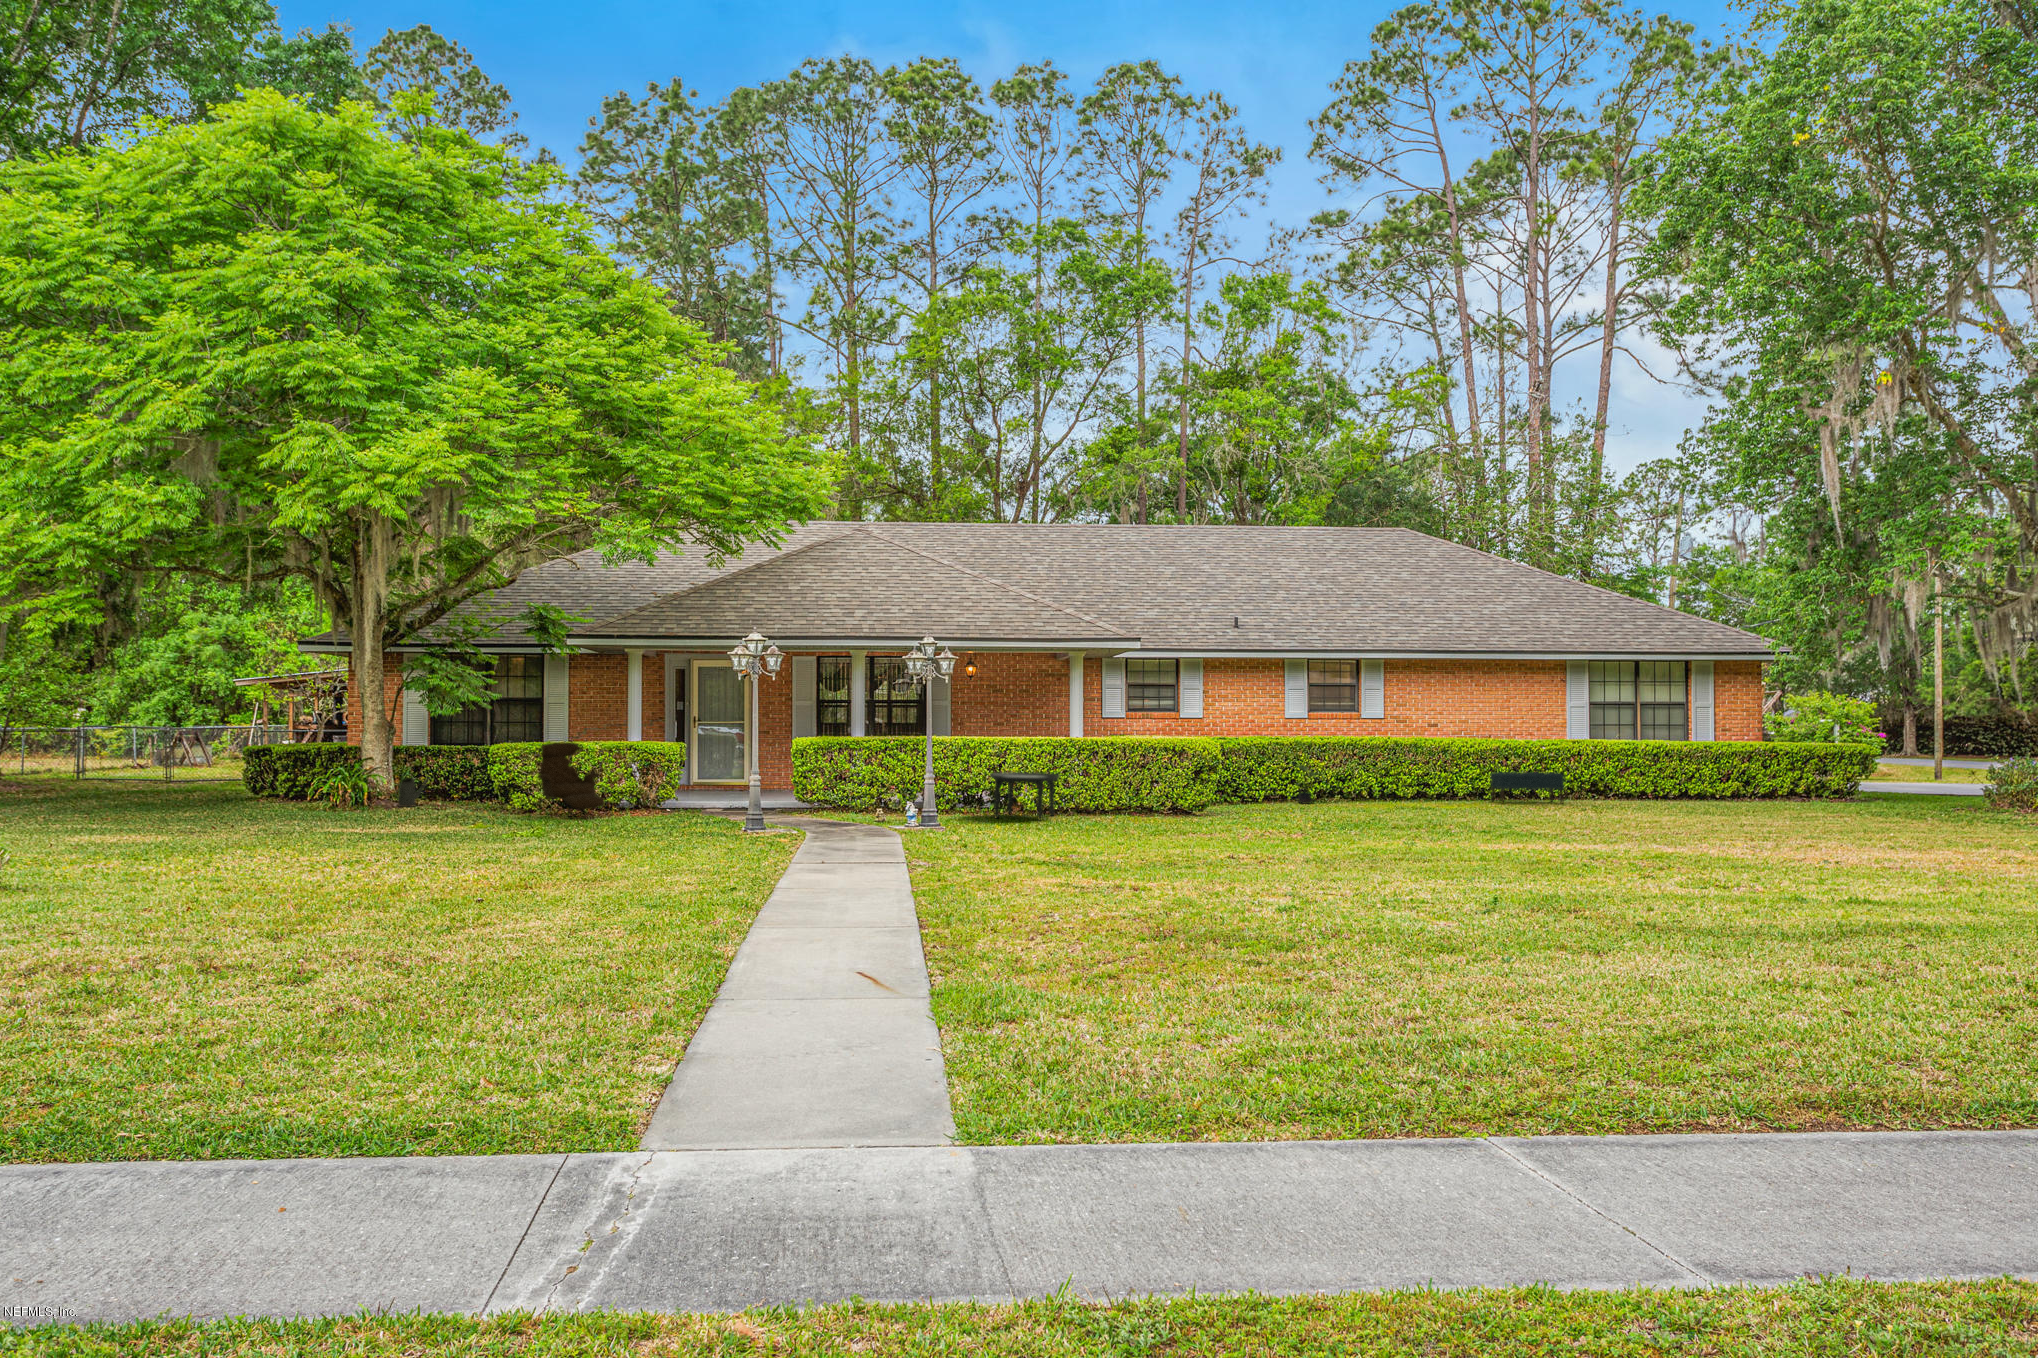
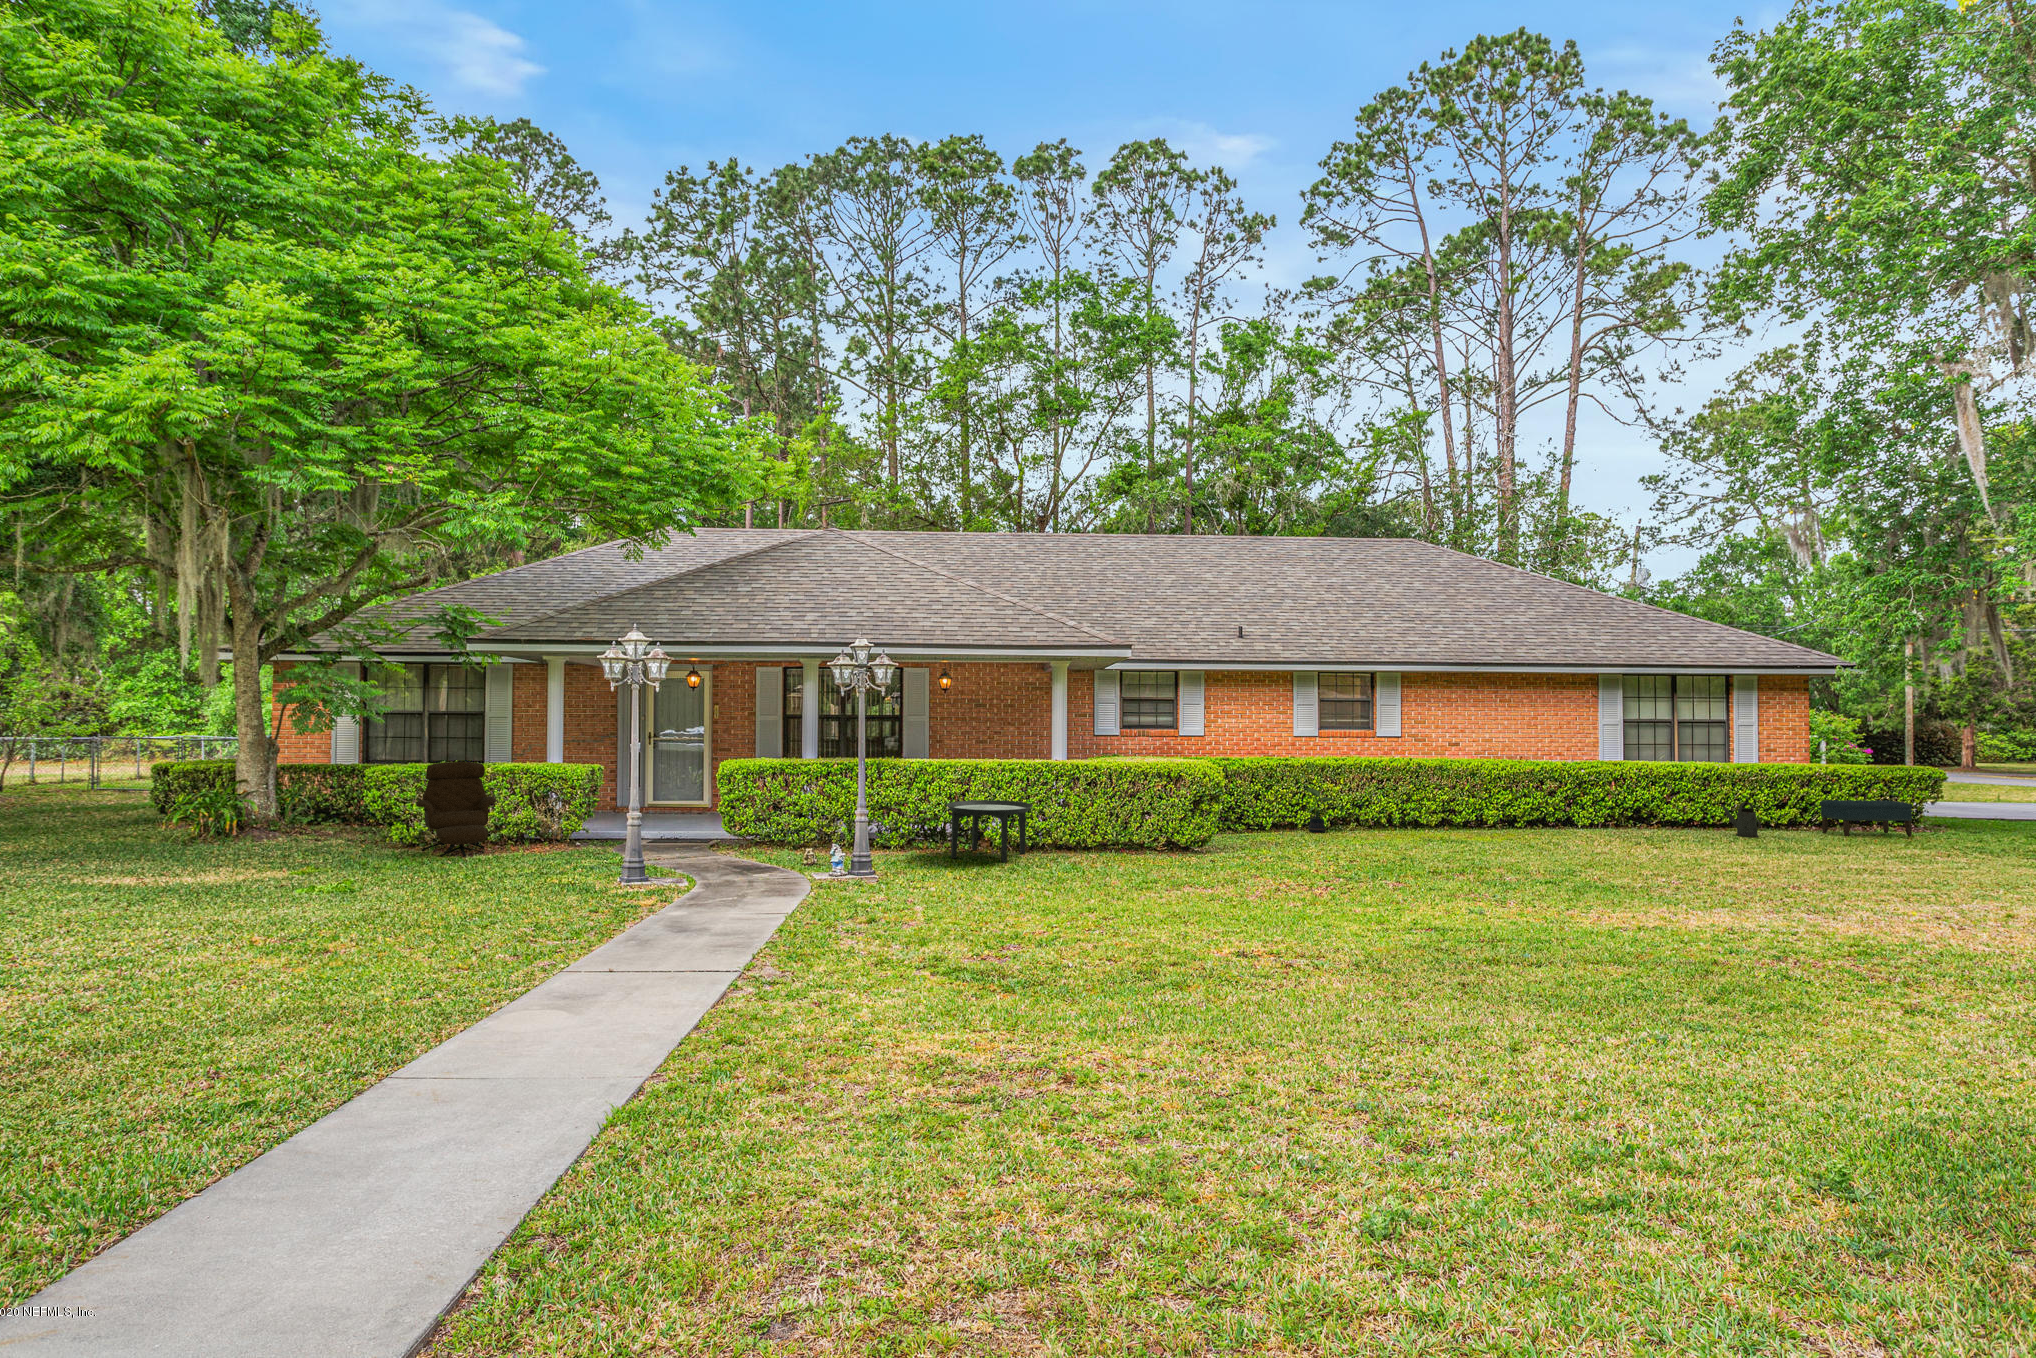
bench: present [1490,772,1564,803] -> present [1820,800,1913,836]
watering can: present [396,774,429,807] -> present [1721,802,1760,837]

